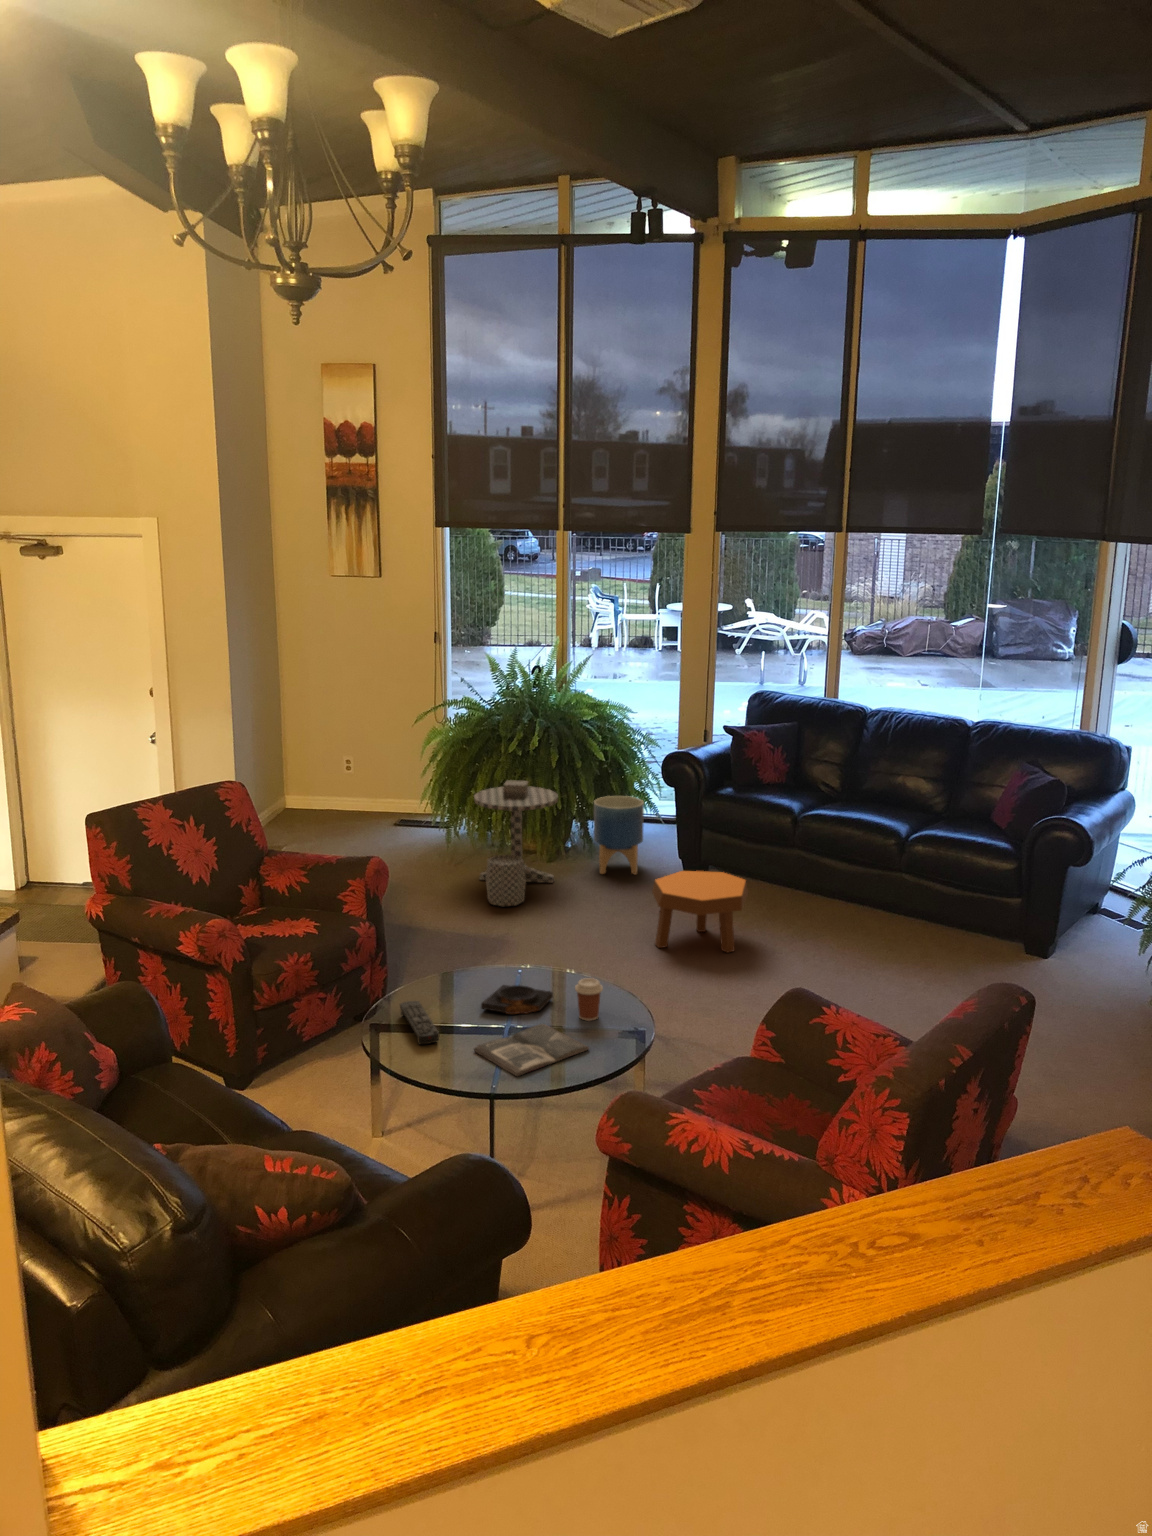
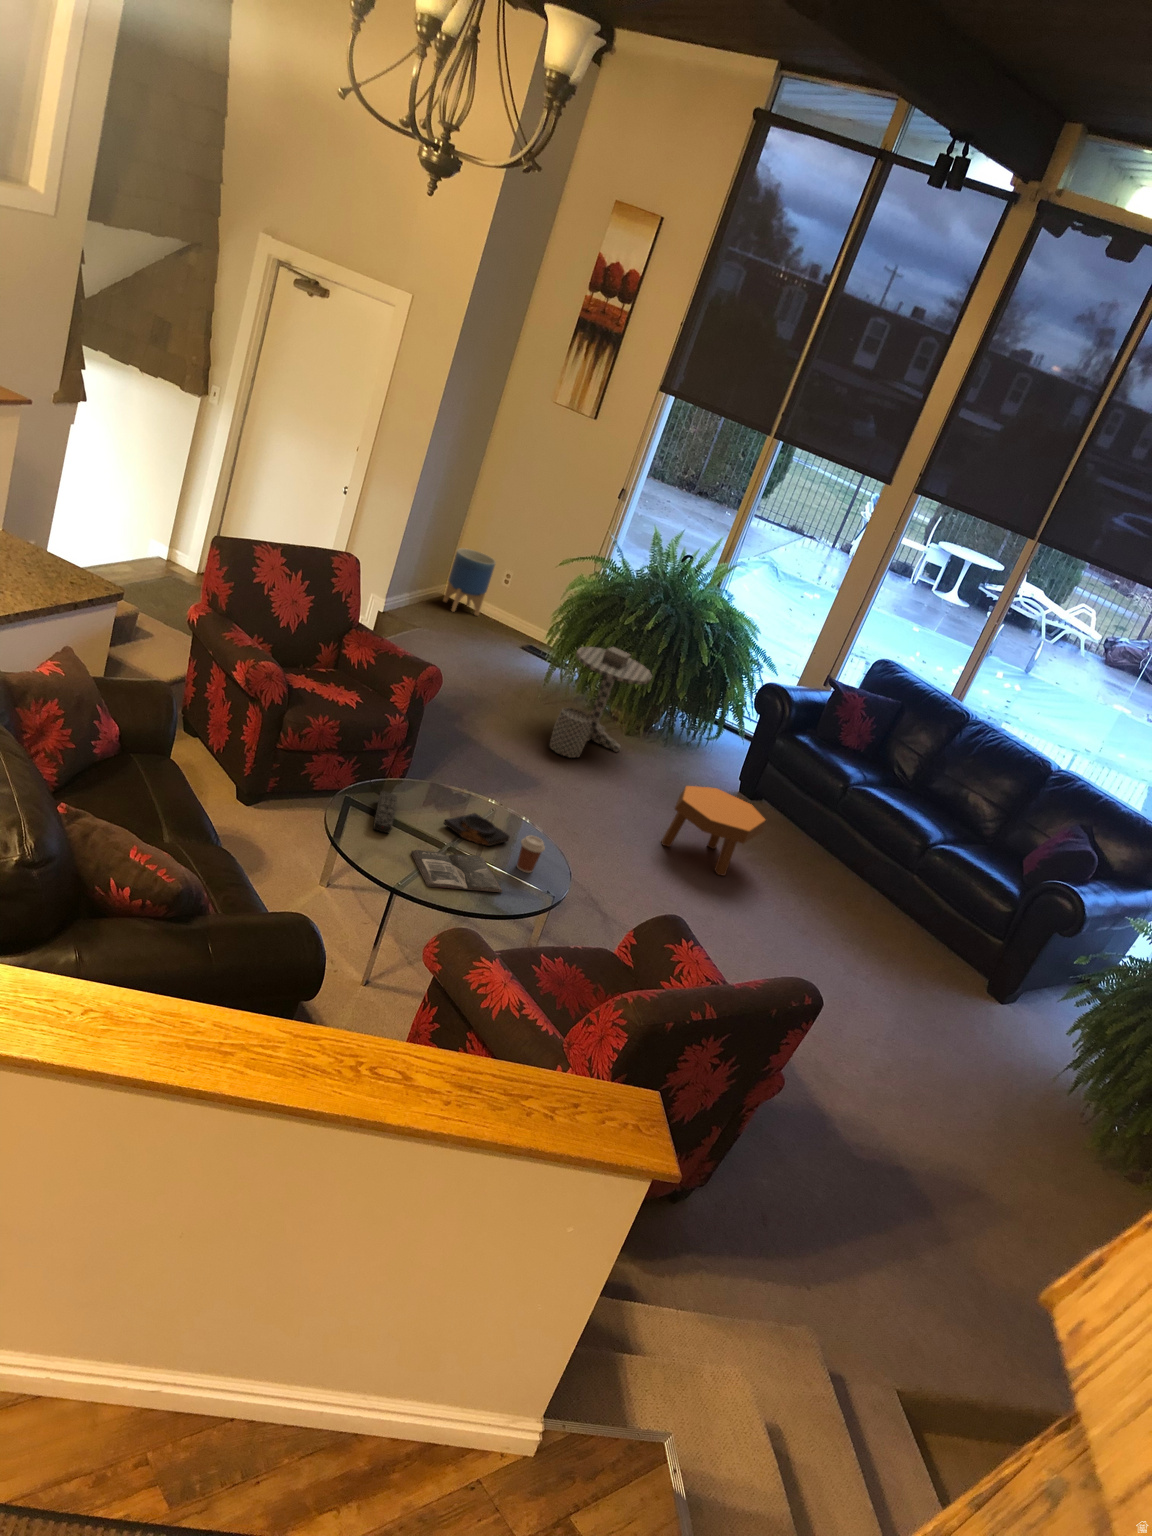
planter: present [594,796,644,875] -> present [443,548,496,616]

